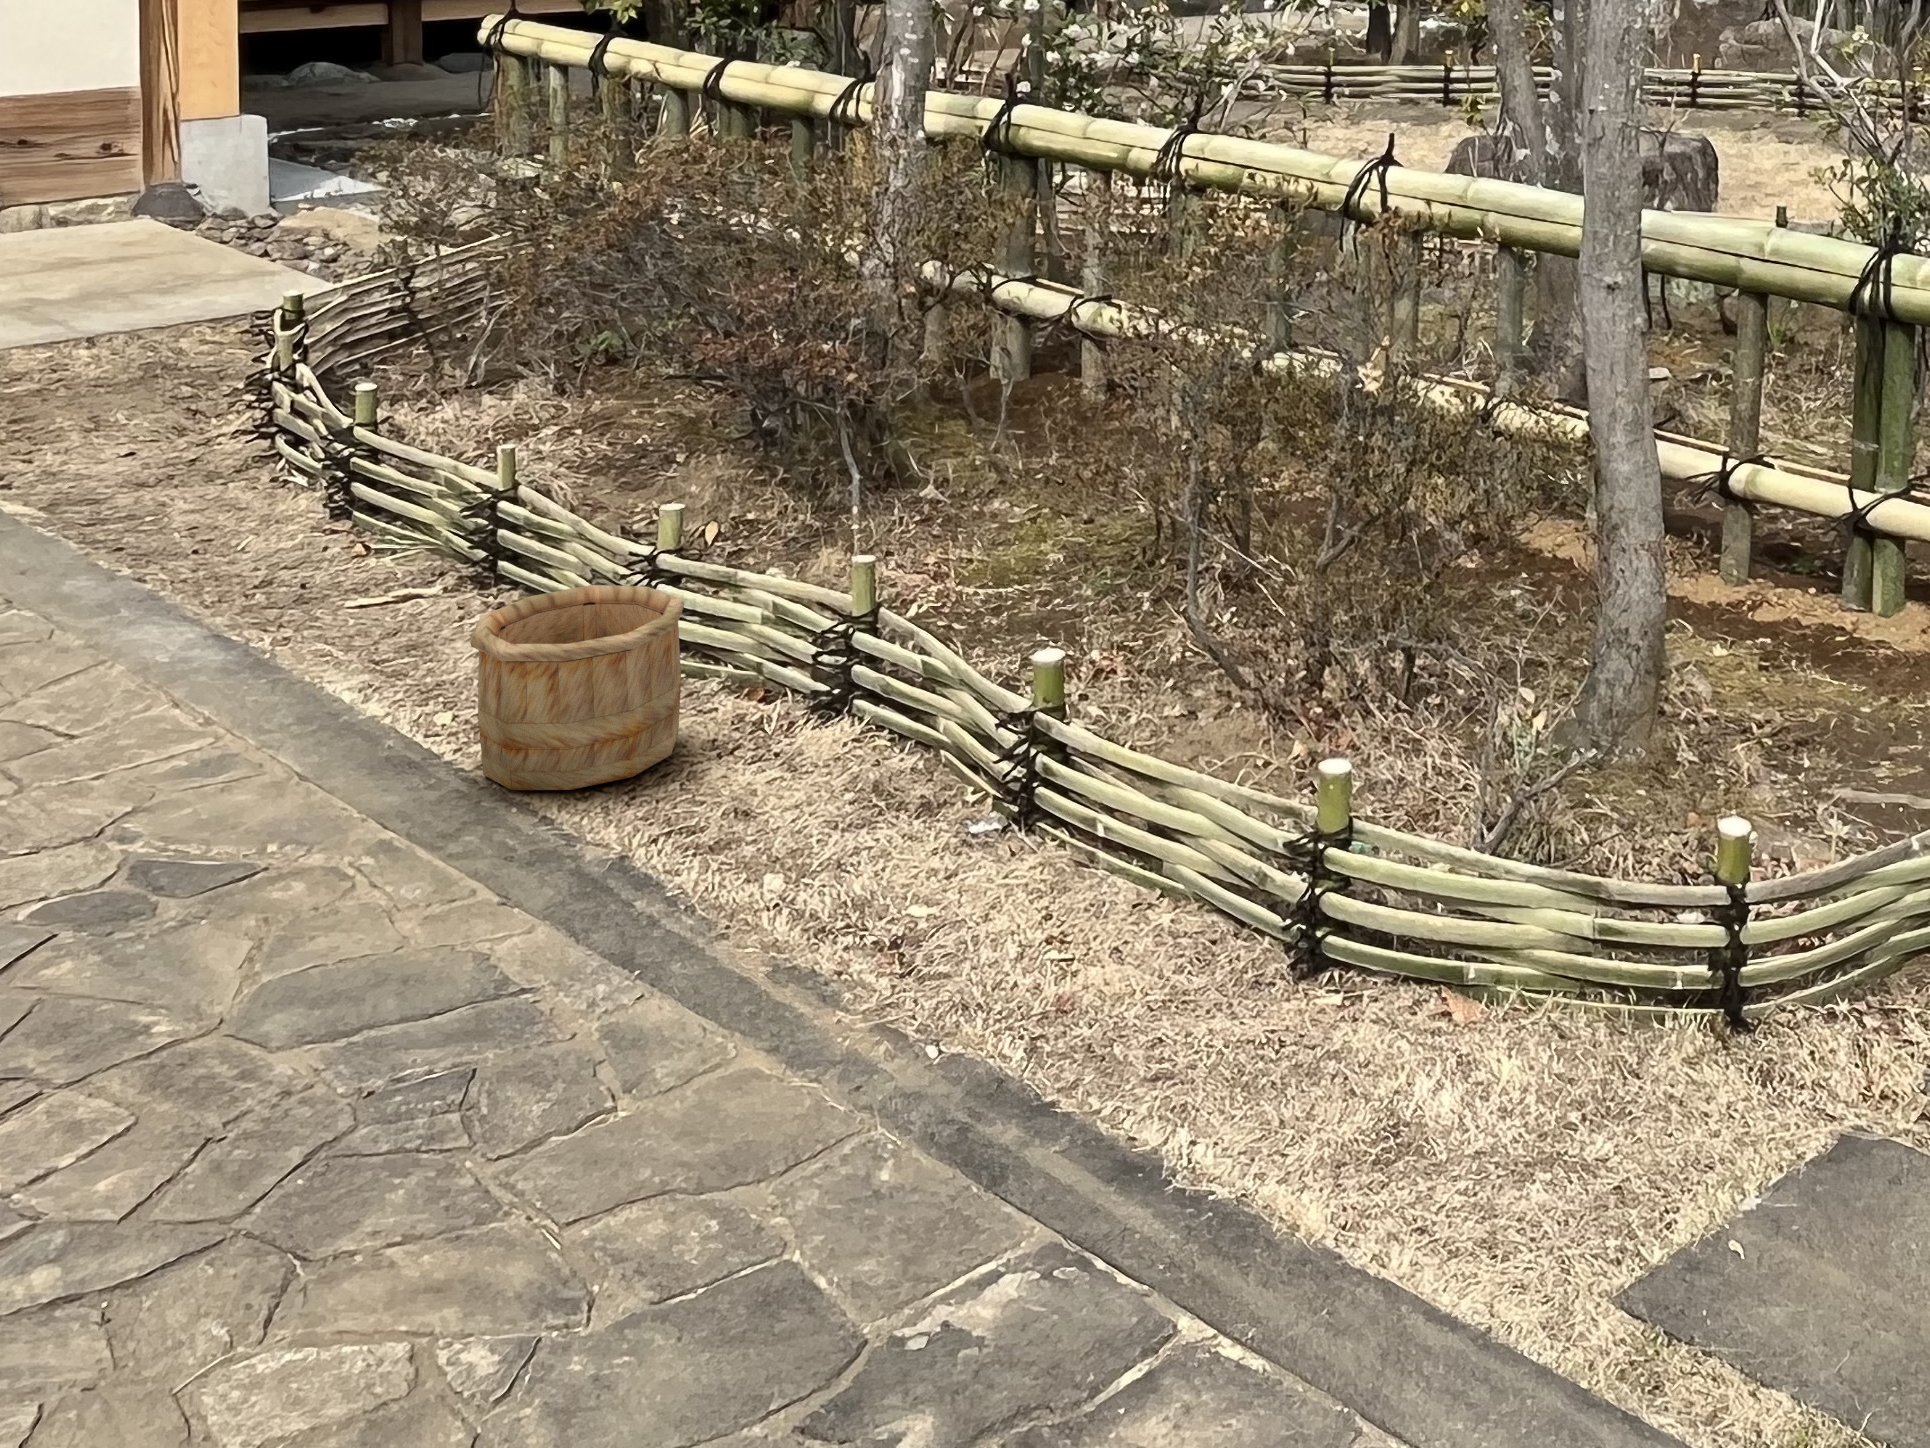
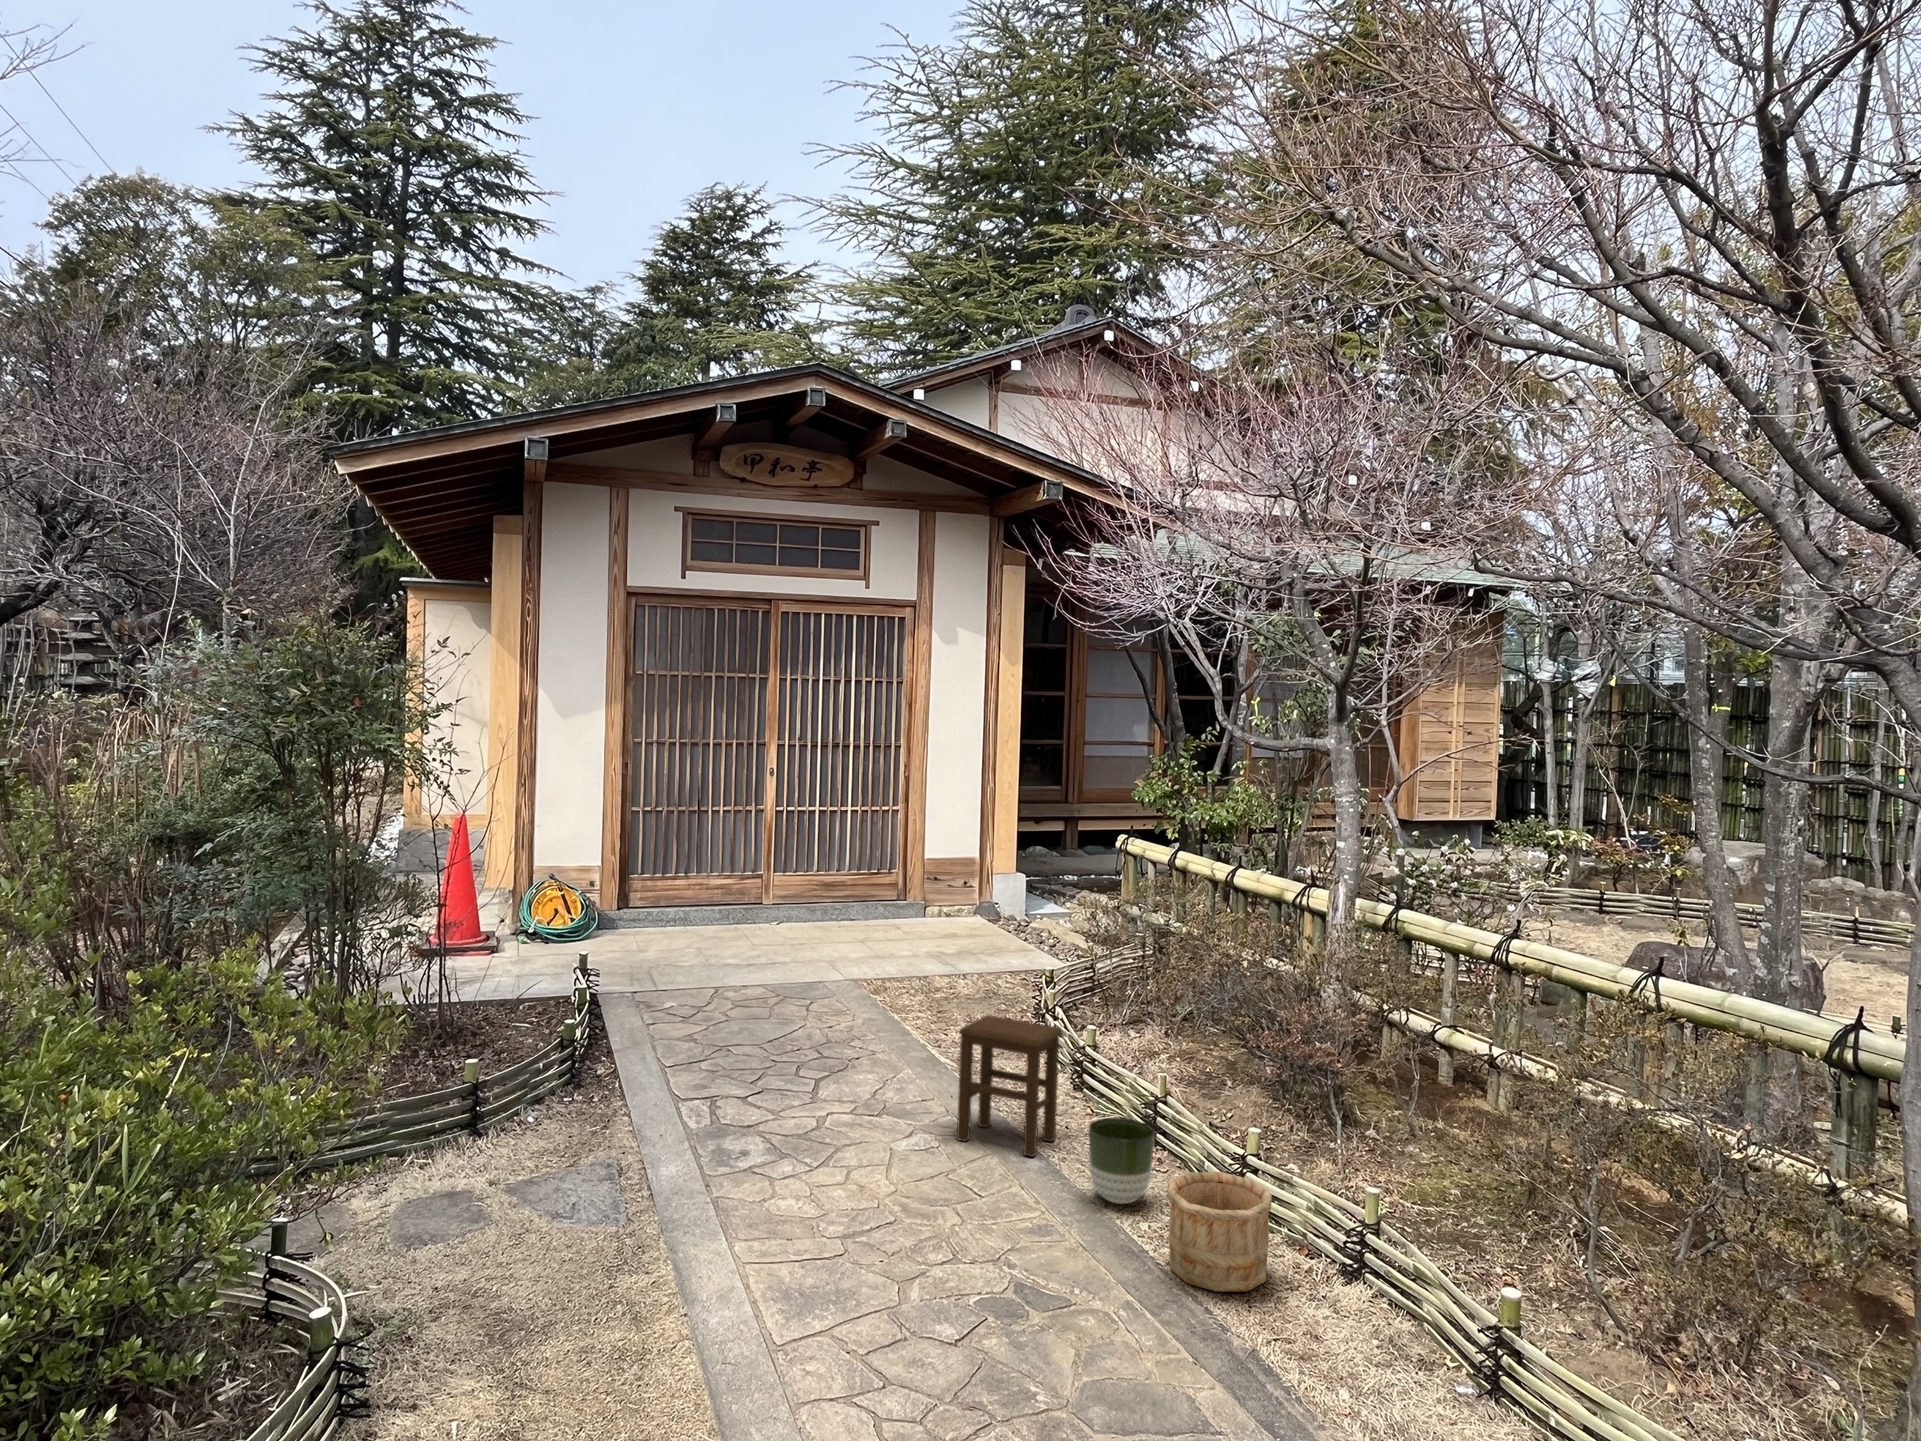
stool: none [19,384,279,651] -> present [957,1015,1062,1157]
planter: none [324,532,470,694] -> present [1089,1118,1155,1204]

